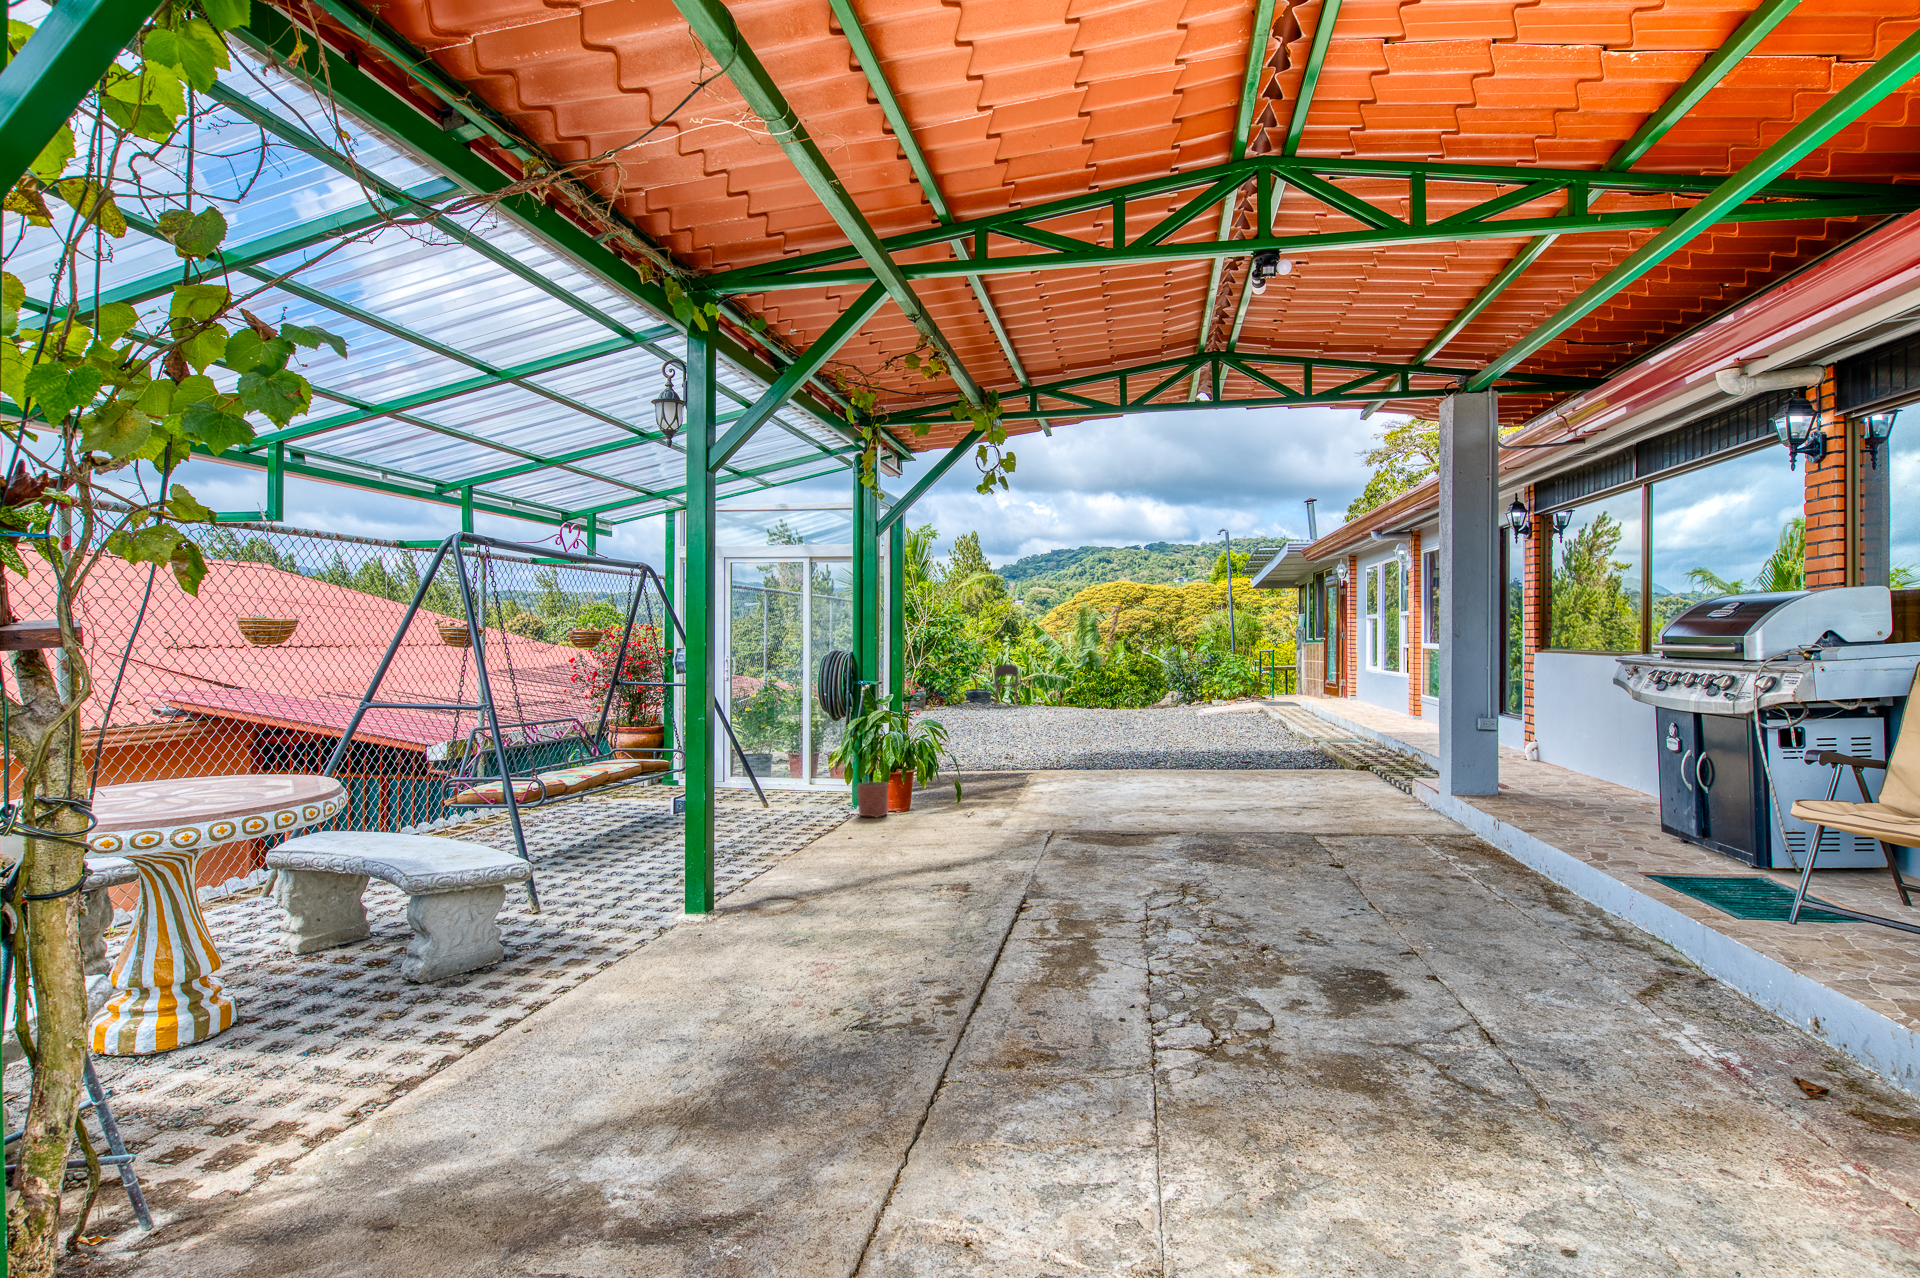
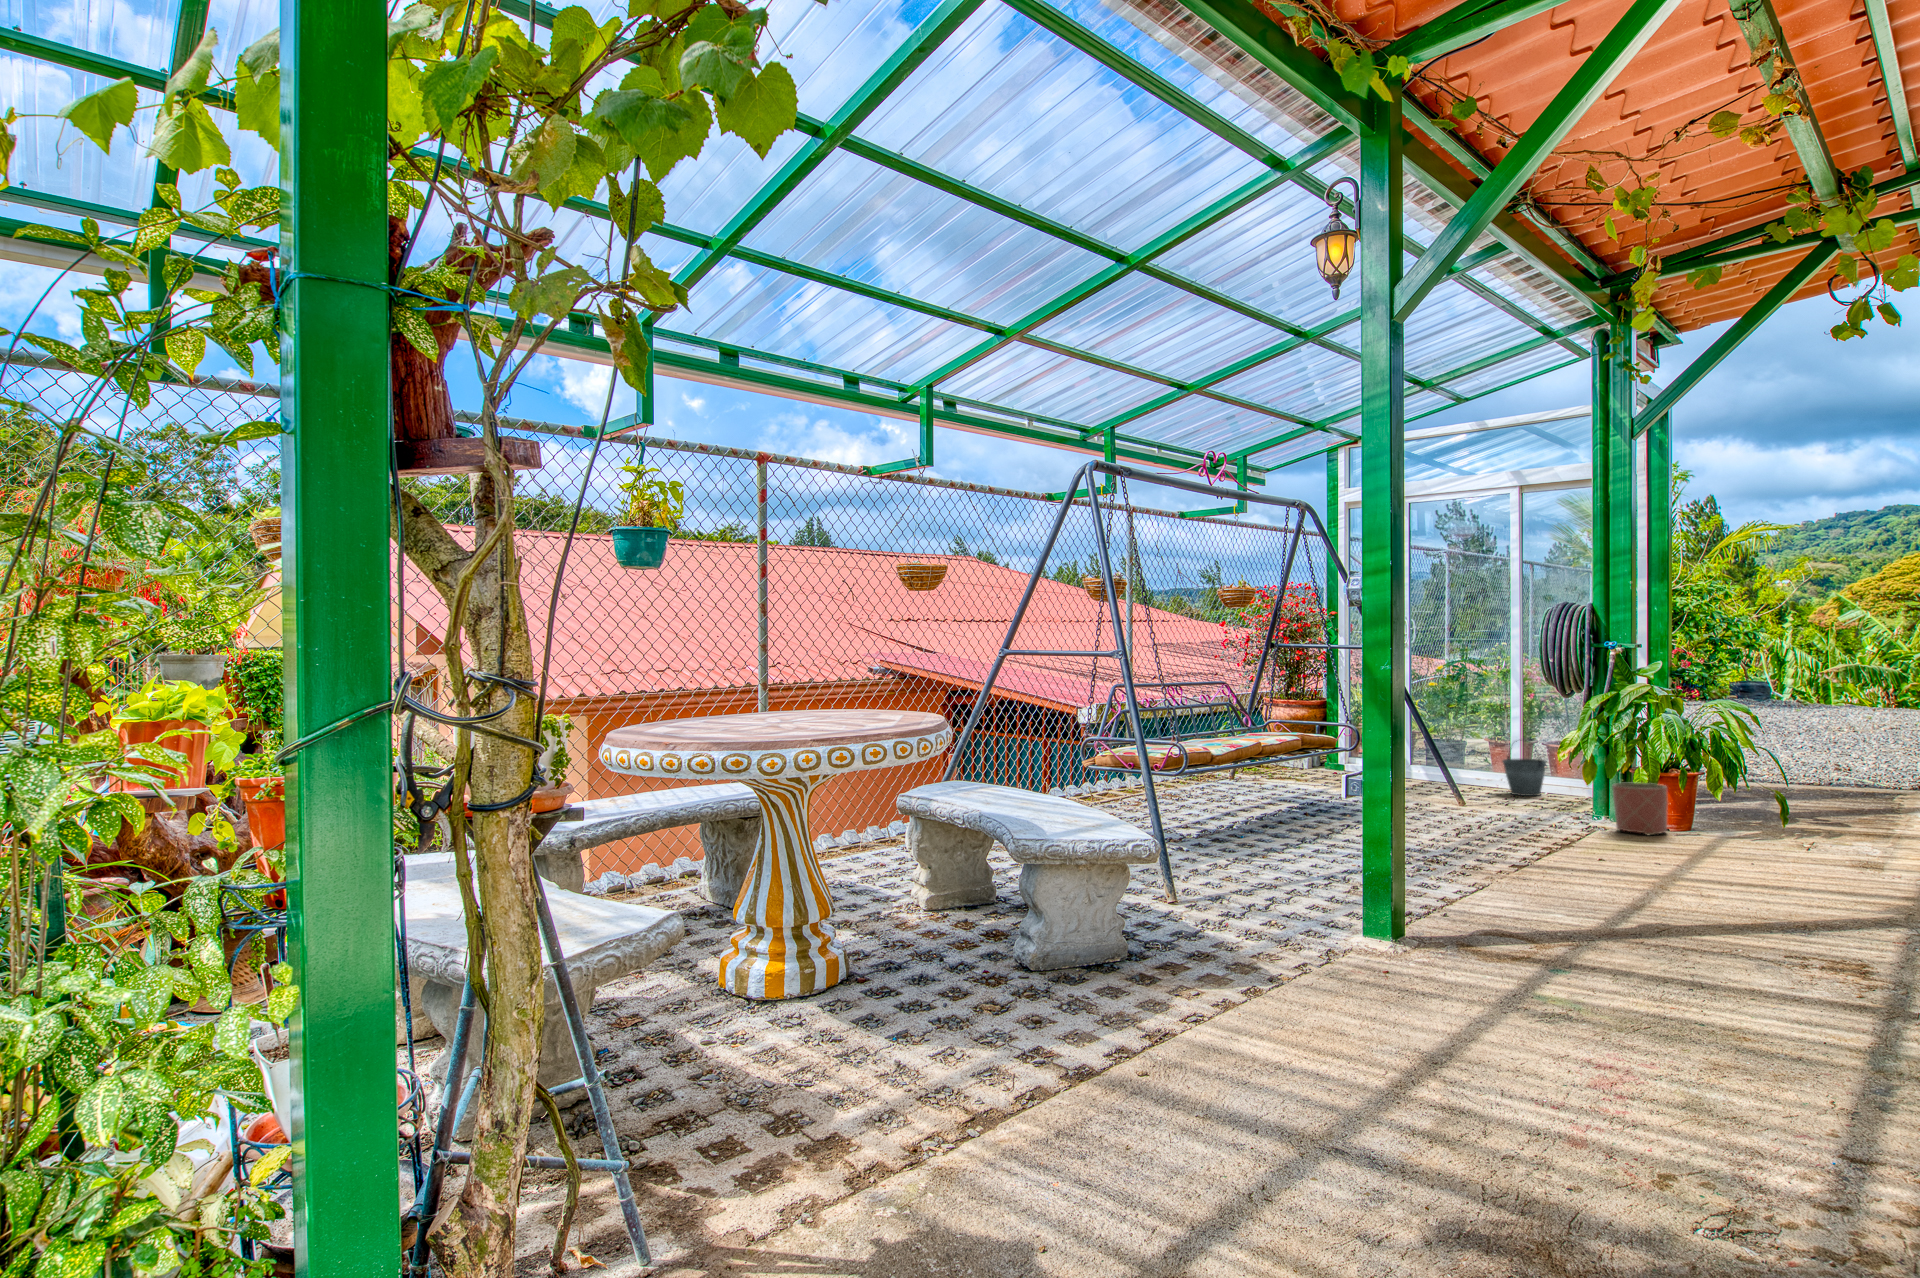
chair: present [994,664,1019,706] -> none [1796,643,1844,704]
bucket: none [794,752,824,795] -> present [1502,751,1547,796]

